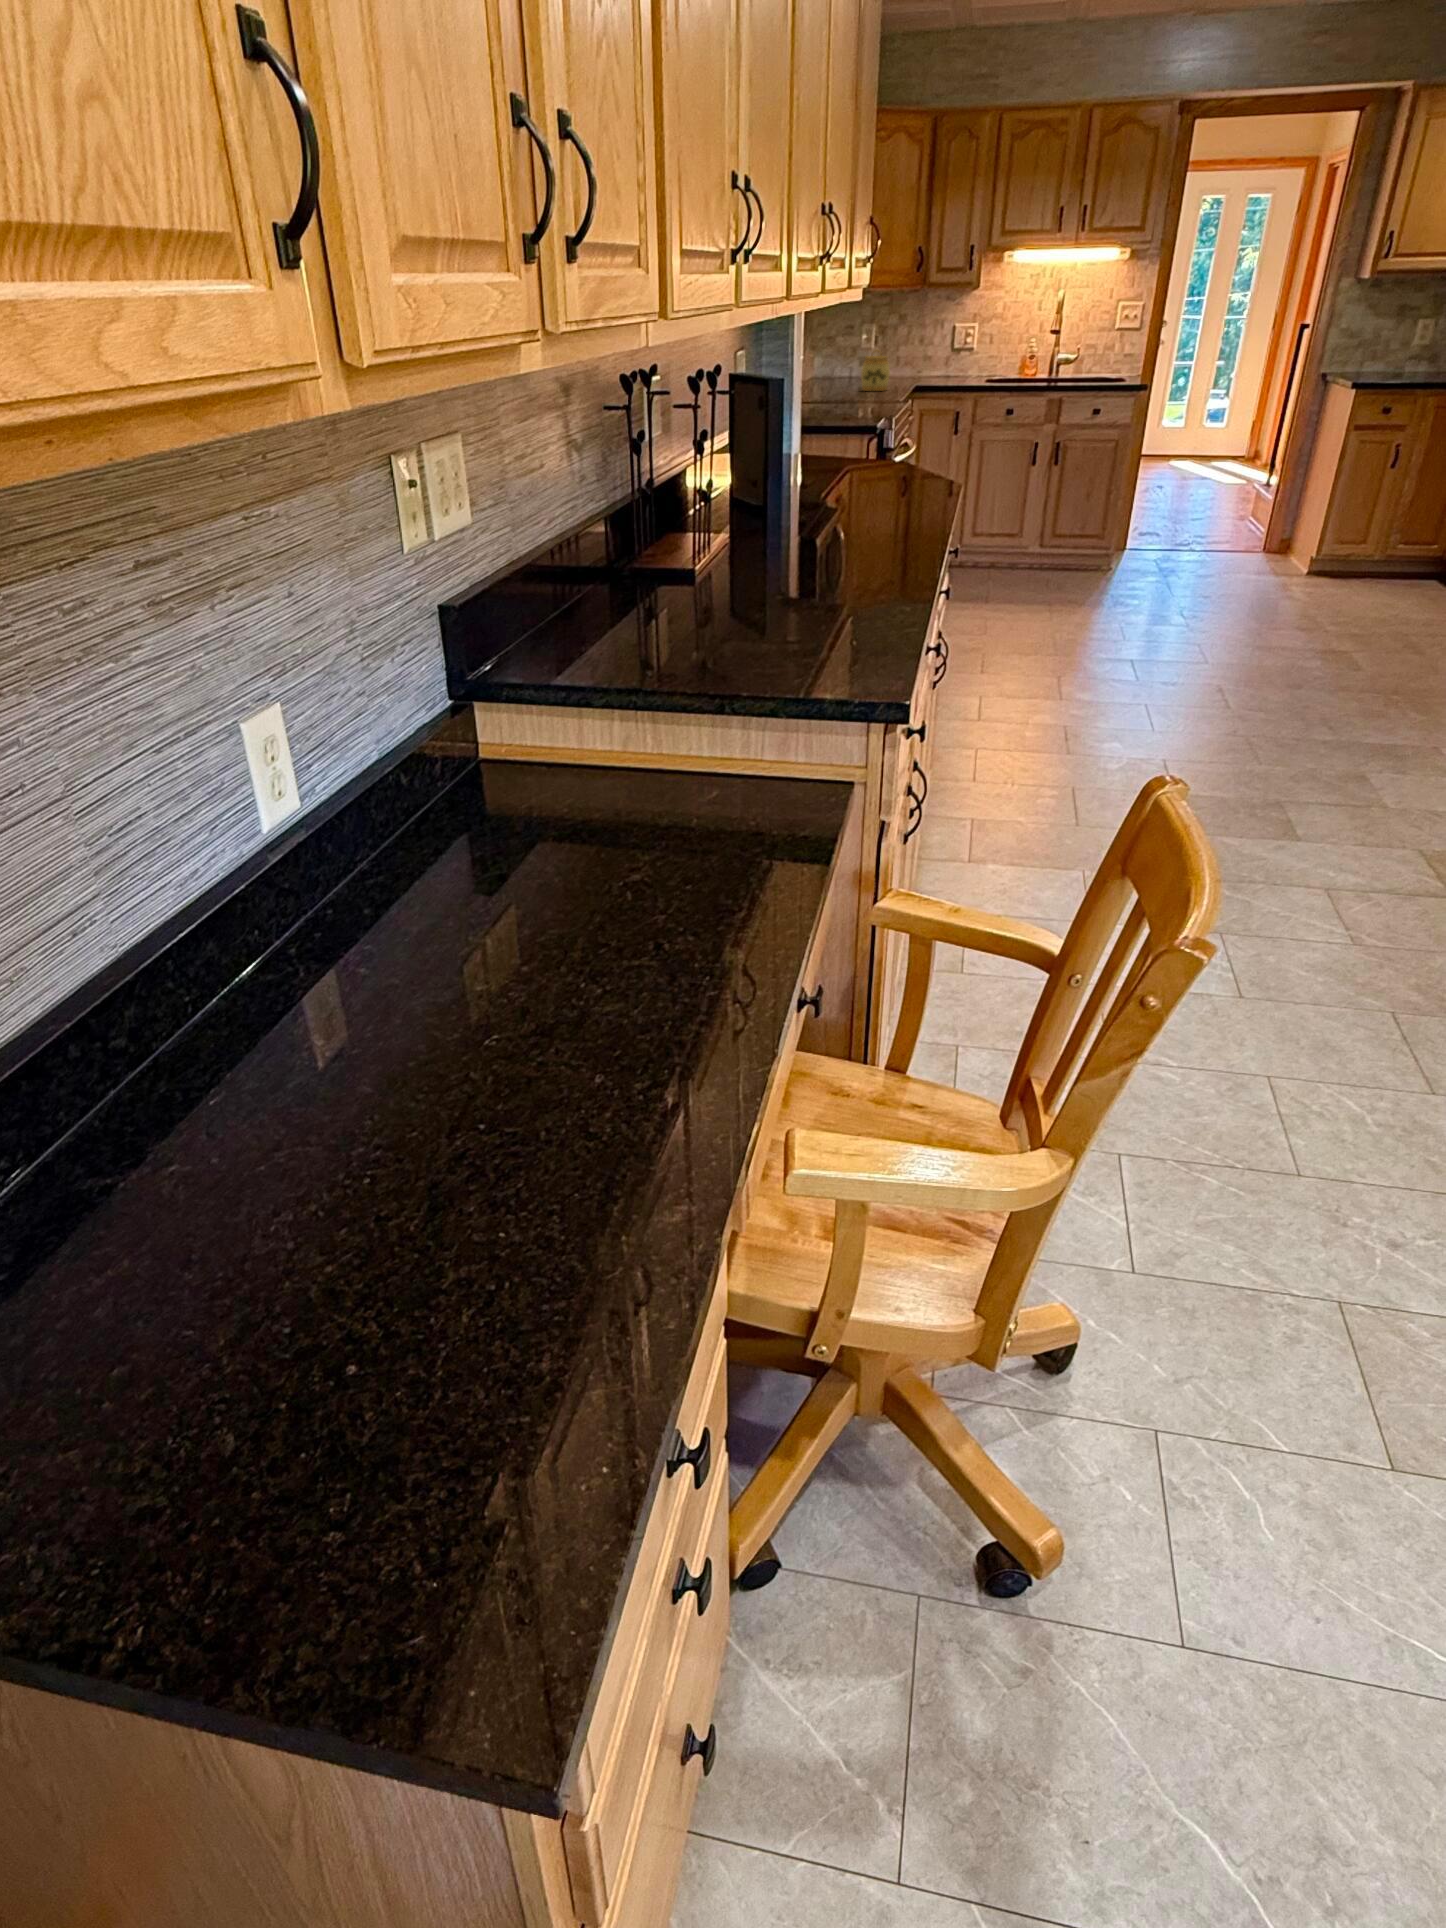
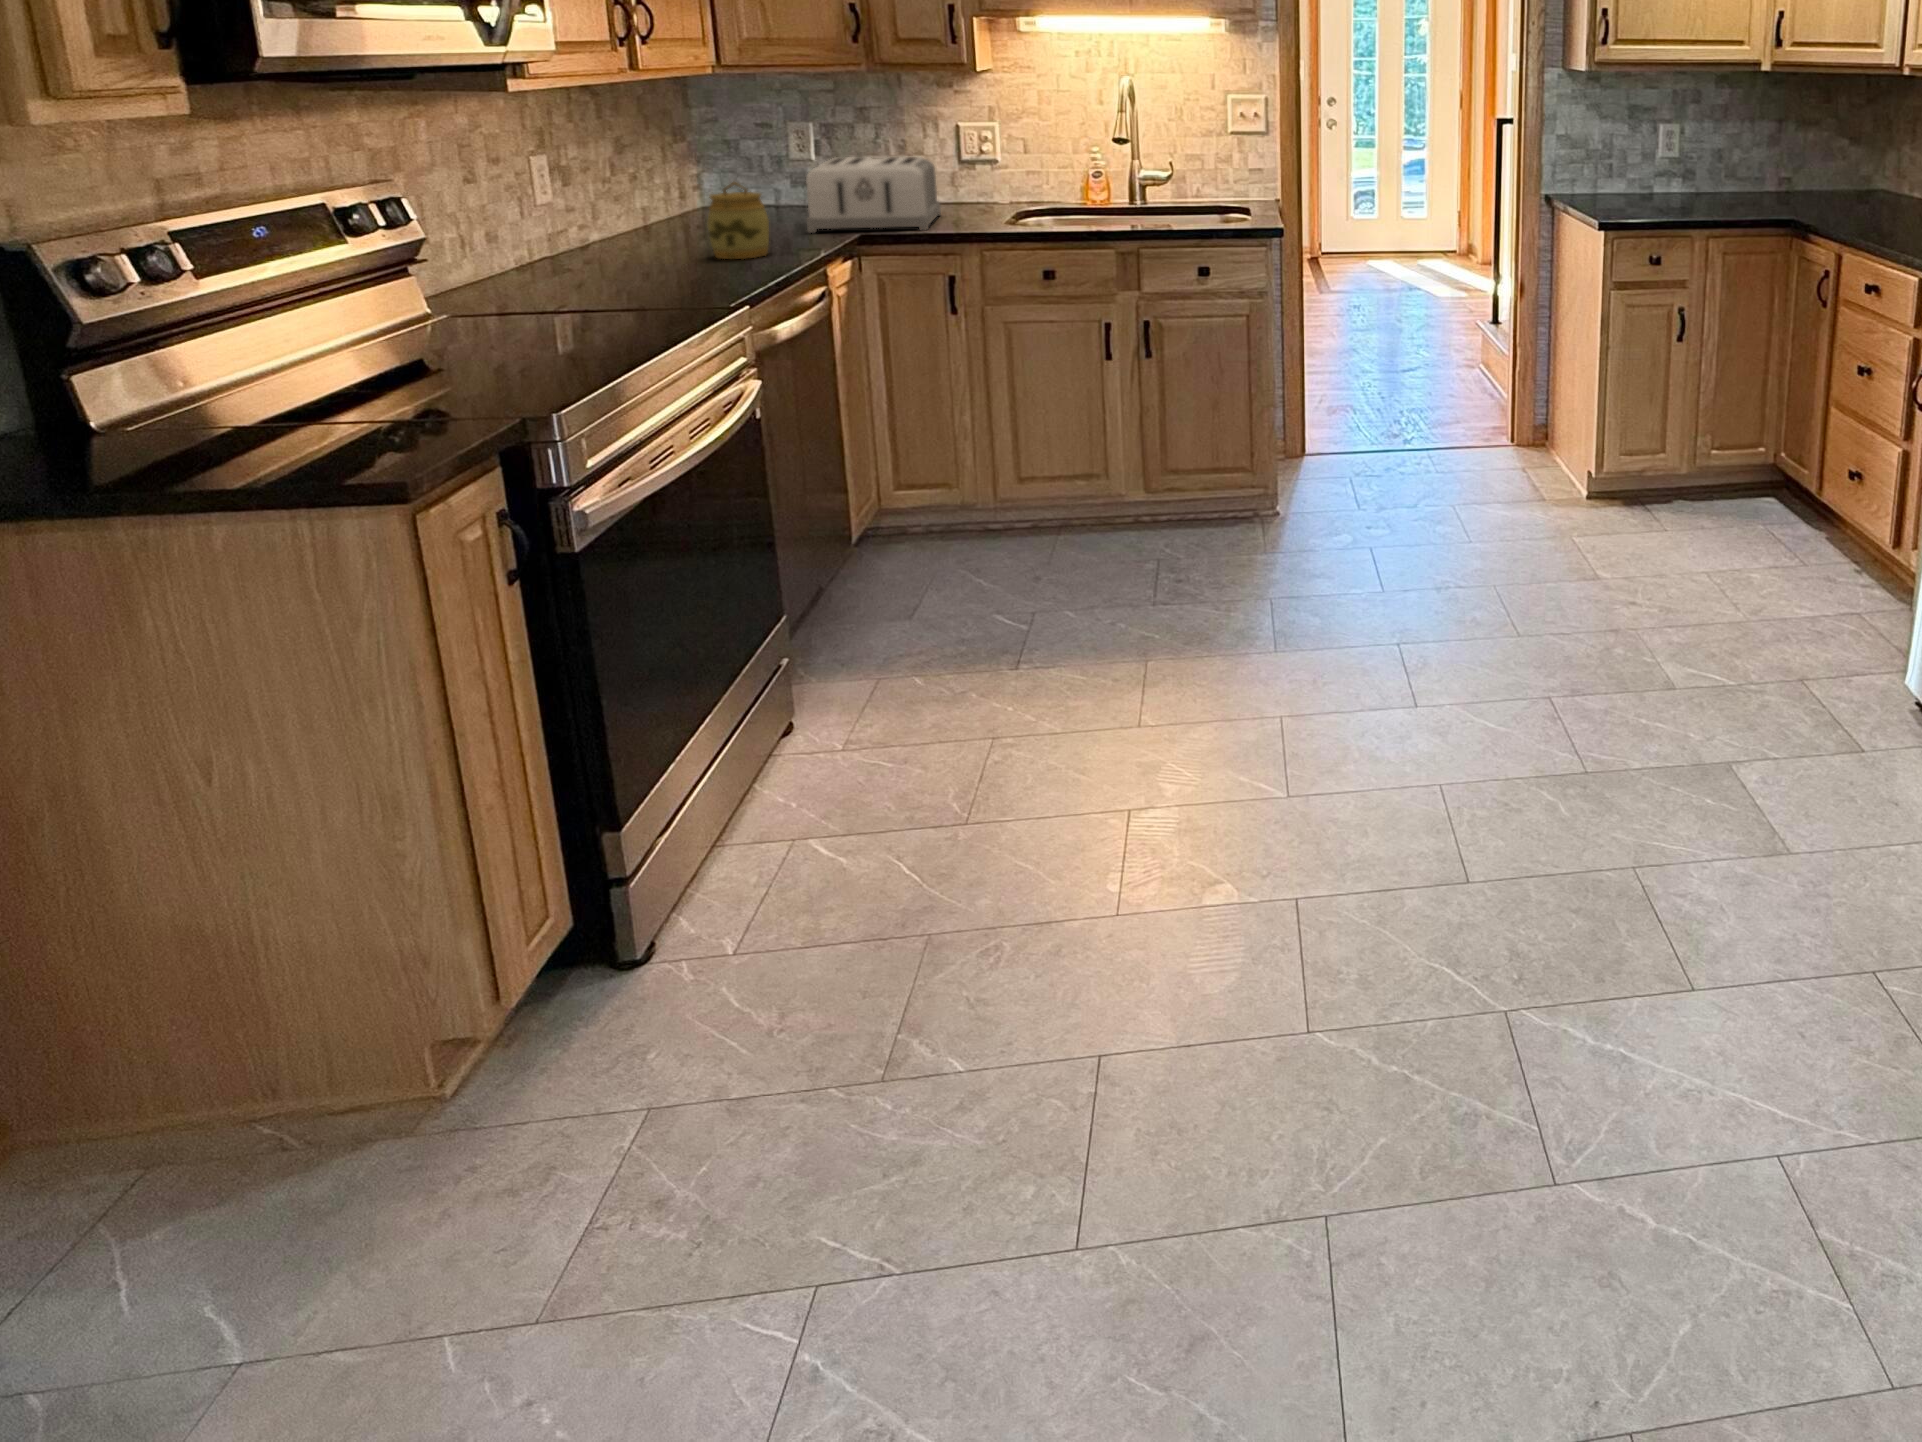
toaster: none [889,343,951,385] -> present [806,157,941,233]

